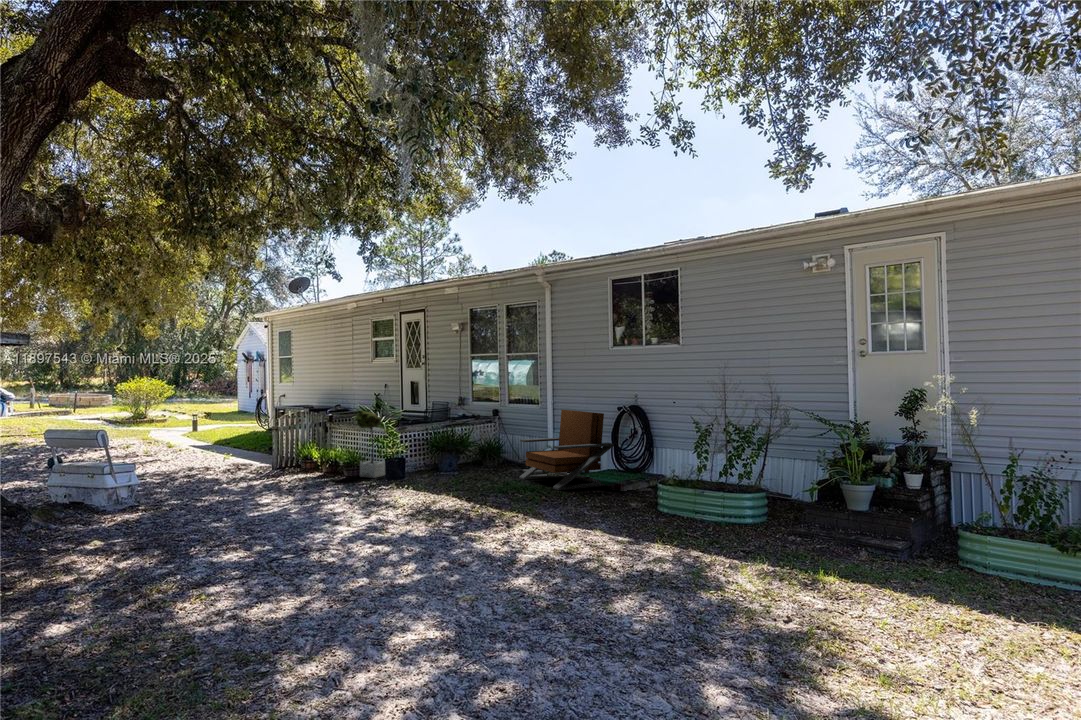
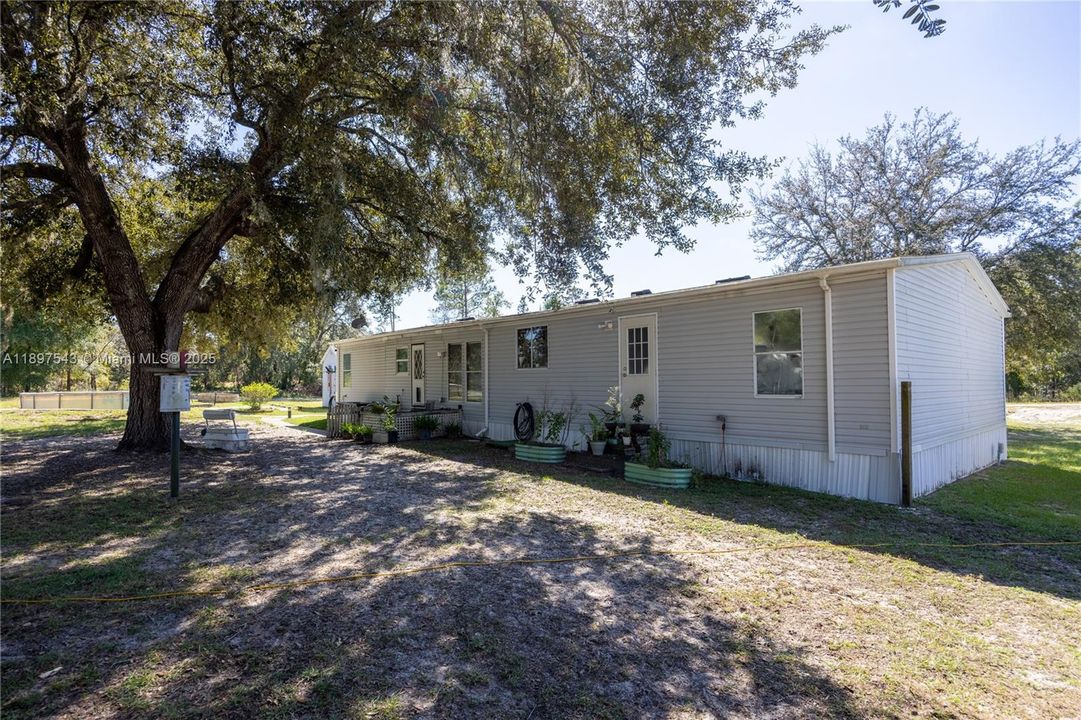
lounge chair: present [519,410,614,490] -> none [463,405,513,450]

